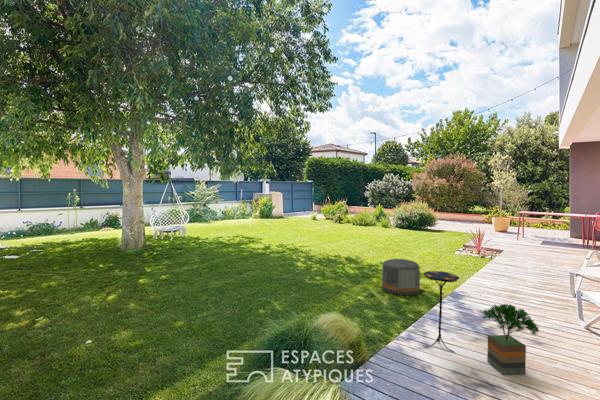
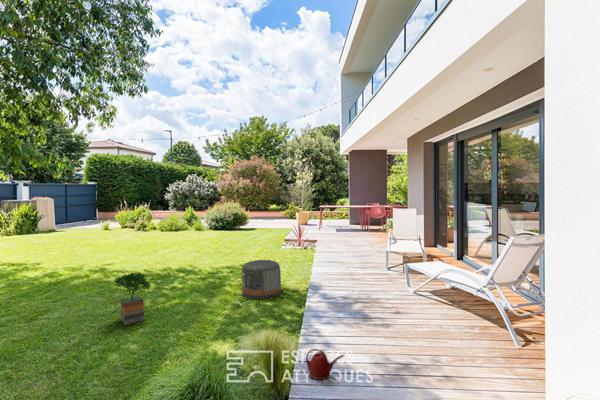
side table: present [424,271,459,349] -> none [321,265,355,346]
potted tree: present [483,304,539,375] -> present [114,272,151,325]
watering can: none [388,339,420,368] -> present [306,349,344,380]

